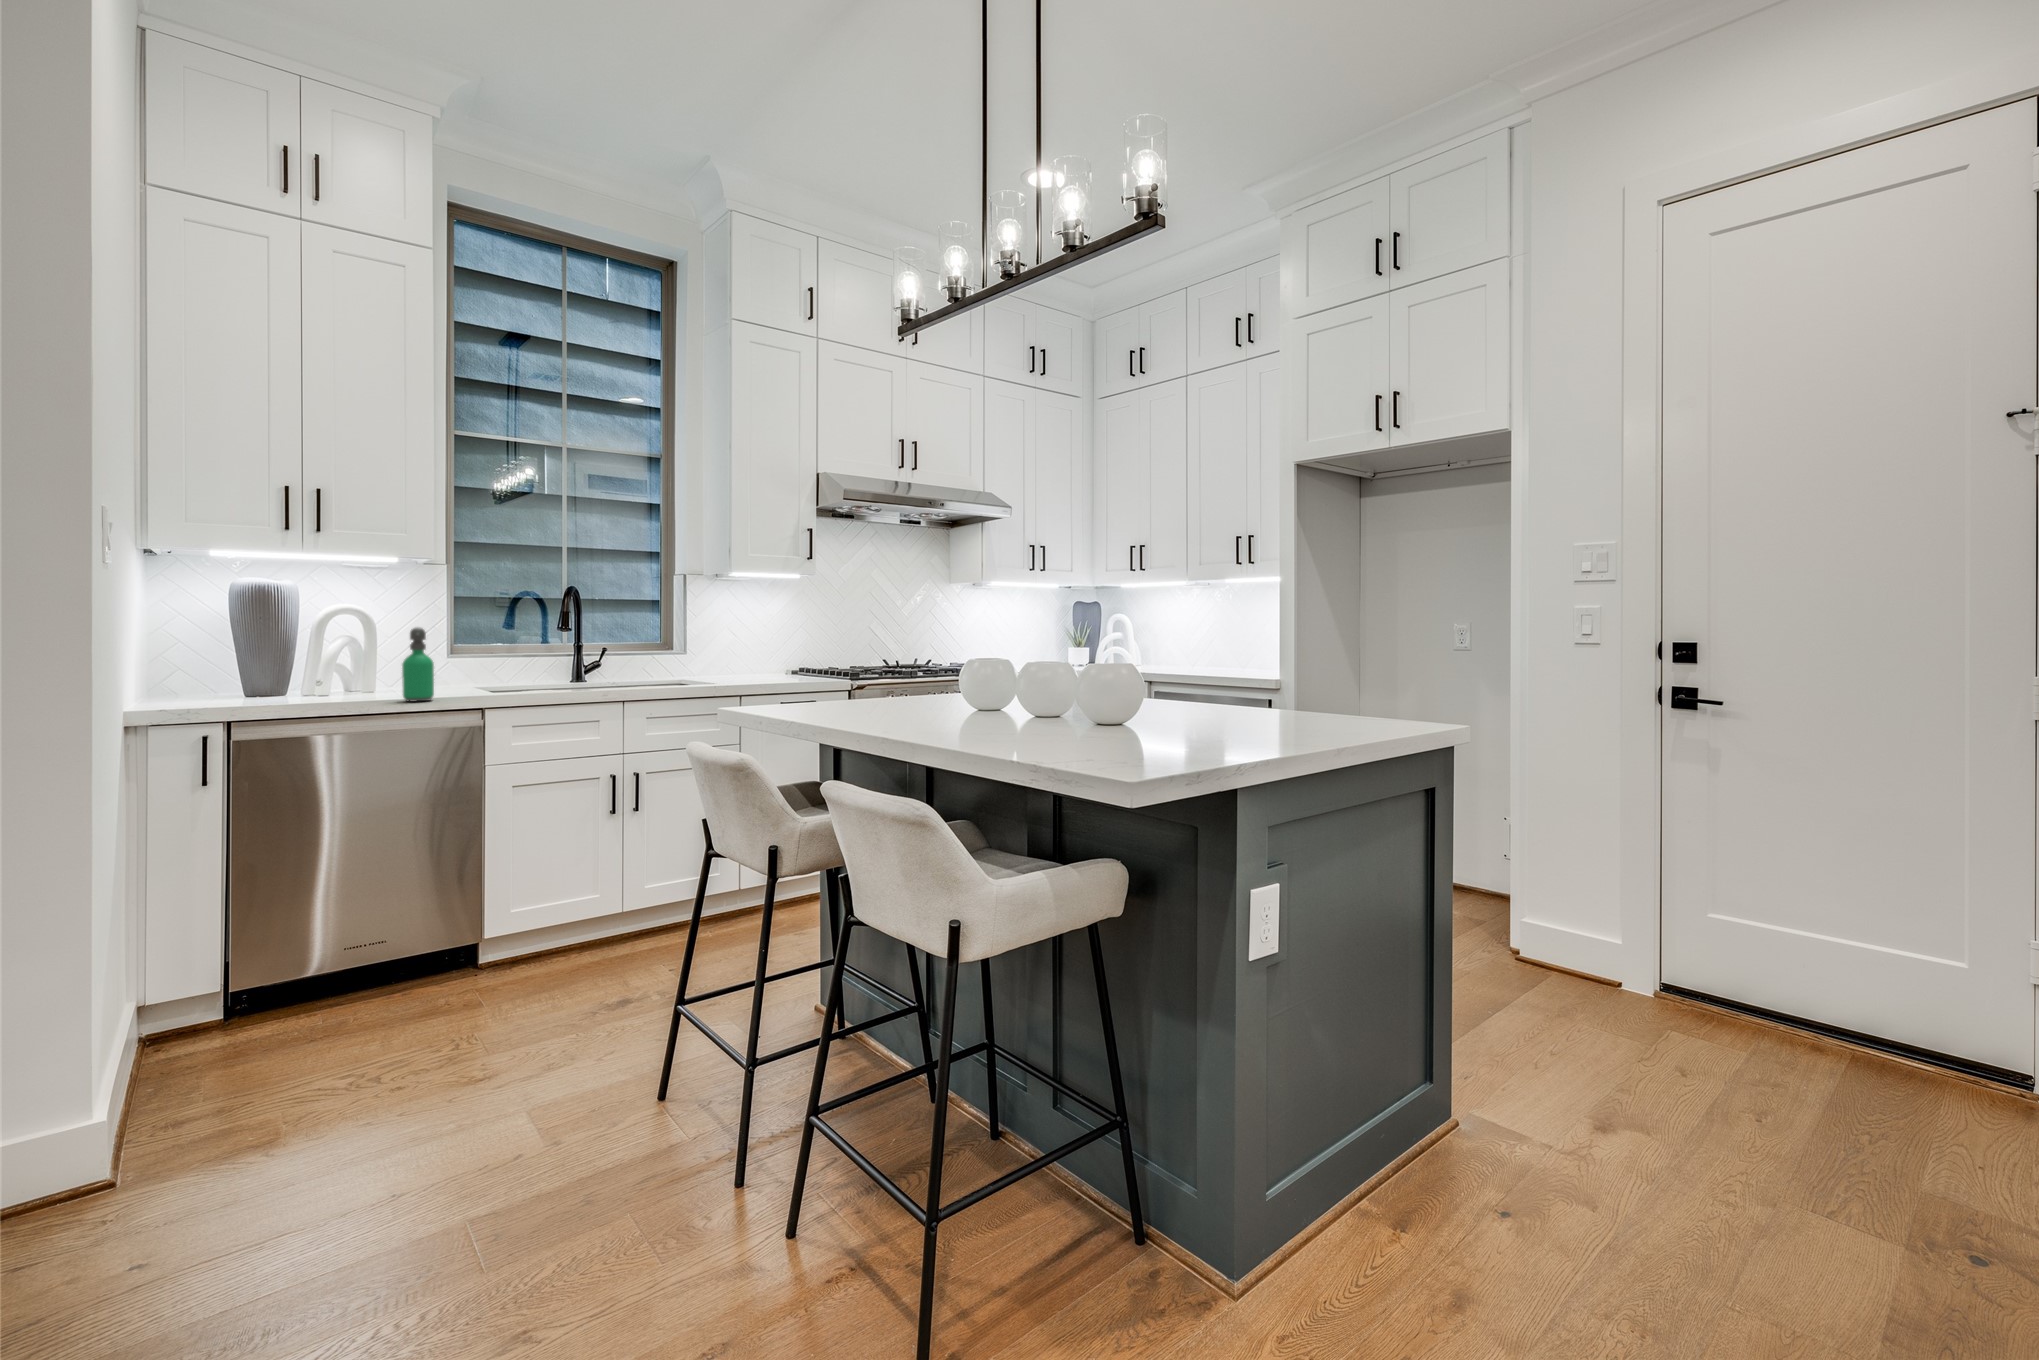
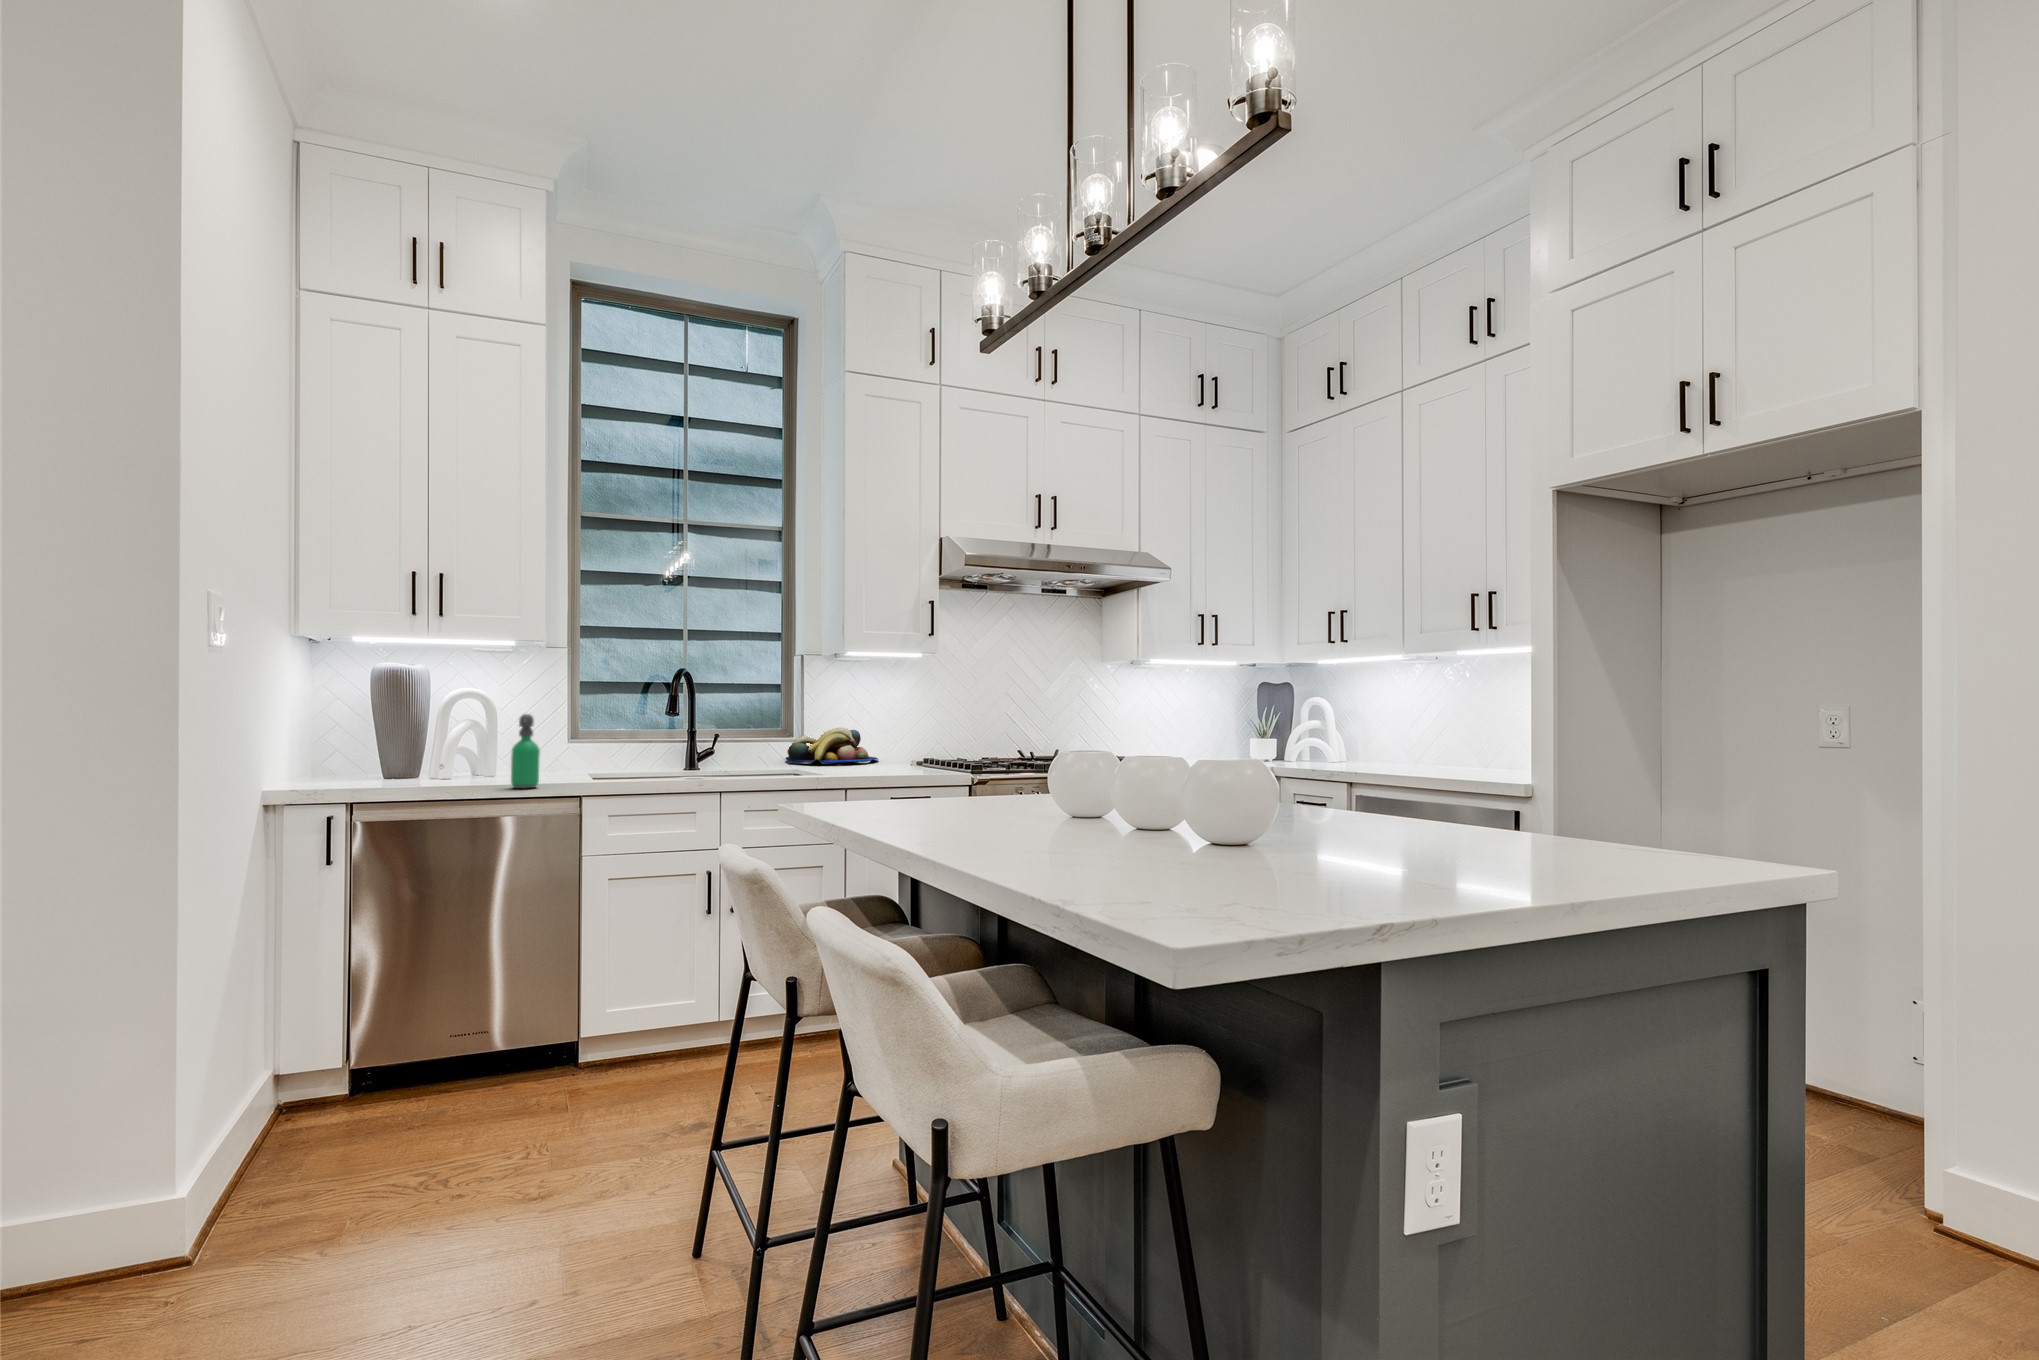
fruit bowl: none [670,642,759,674] -> present [785,728,878,764]

